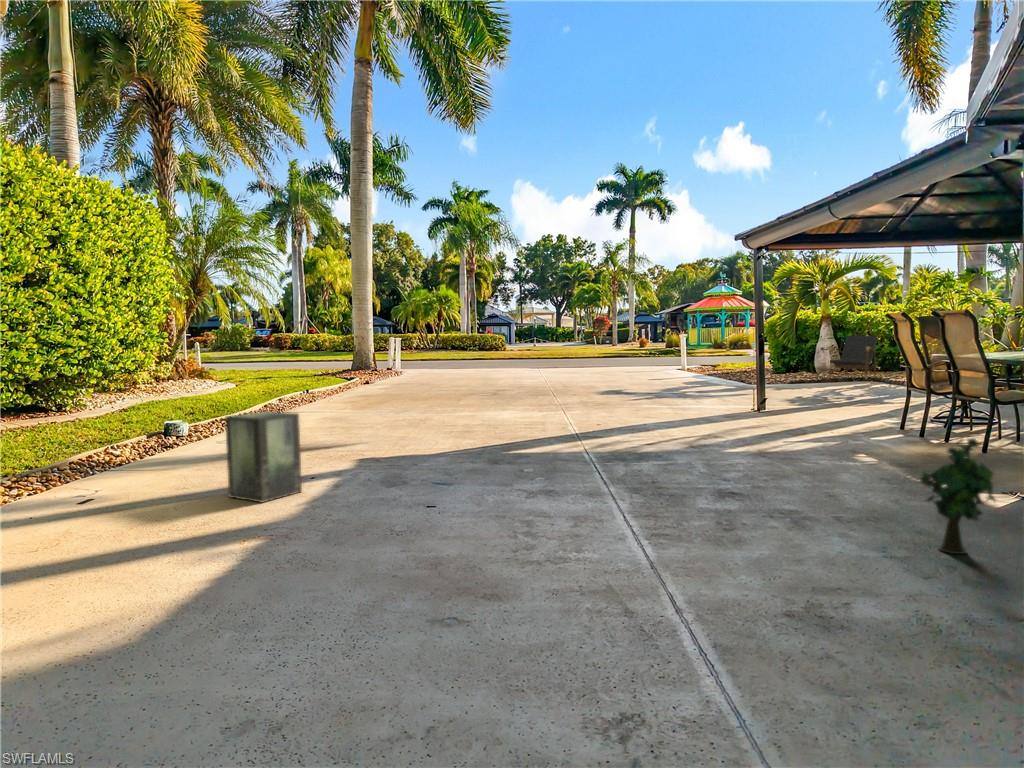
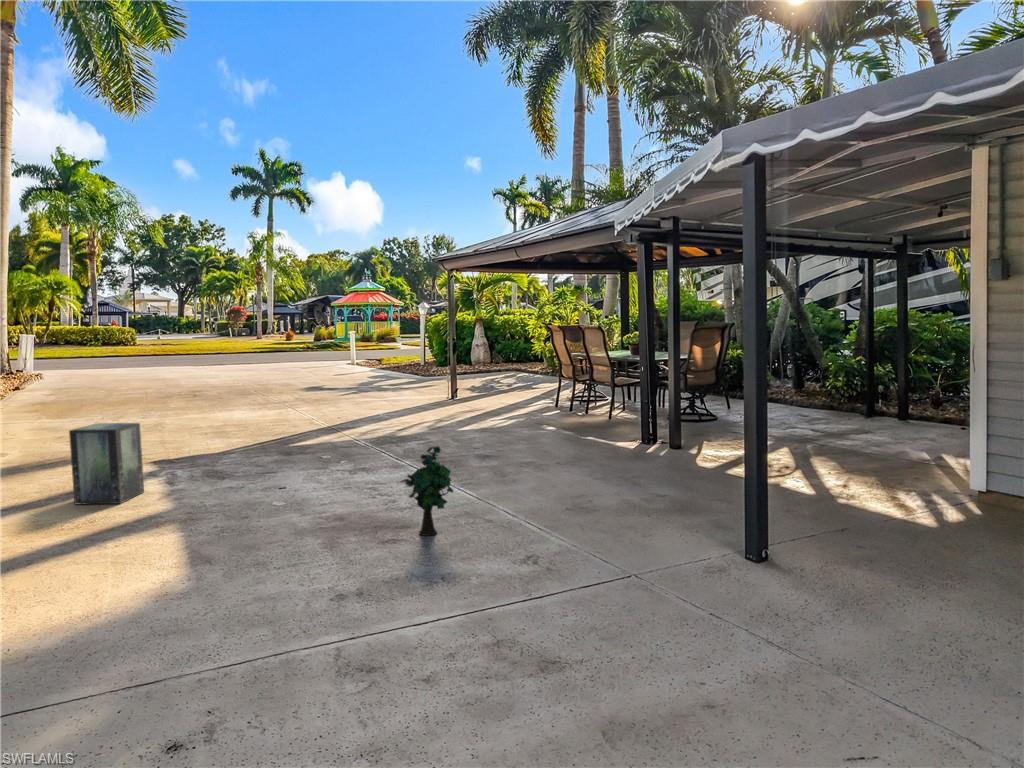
lounge chair: present [828,336,877,379] -> none [483,334,516,369]
decorative plant: present [919,438,995,554] -> present [401,446,453,536]

